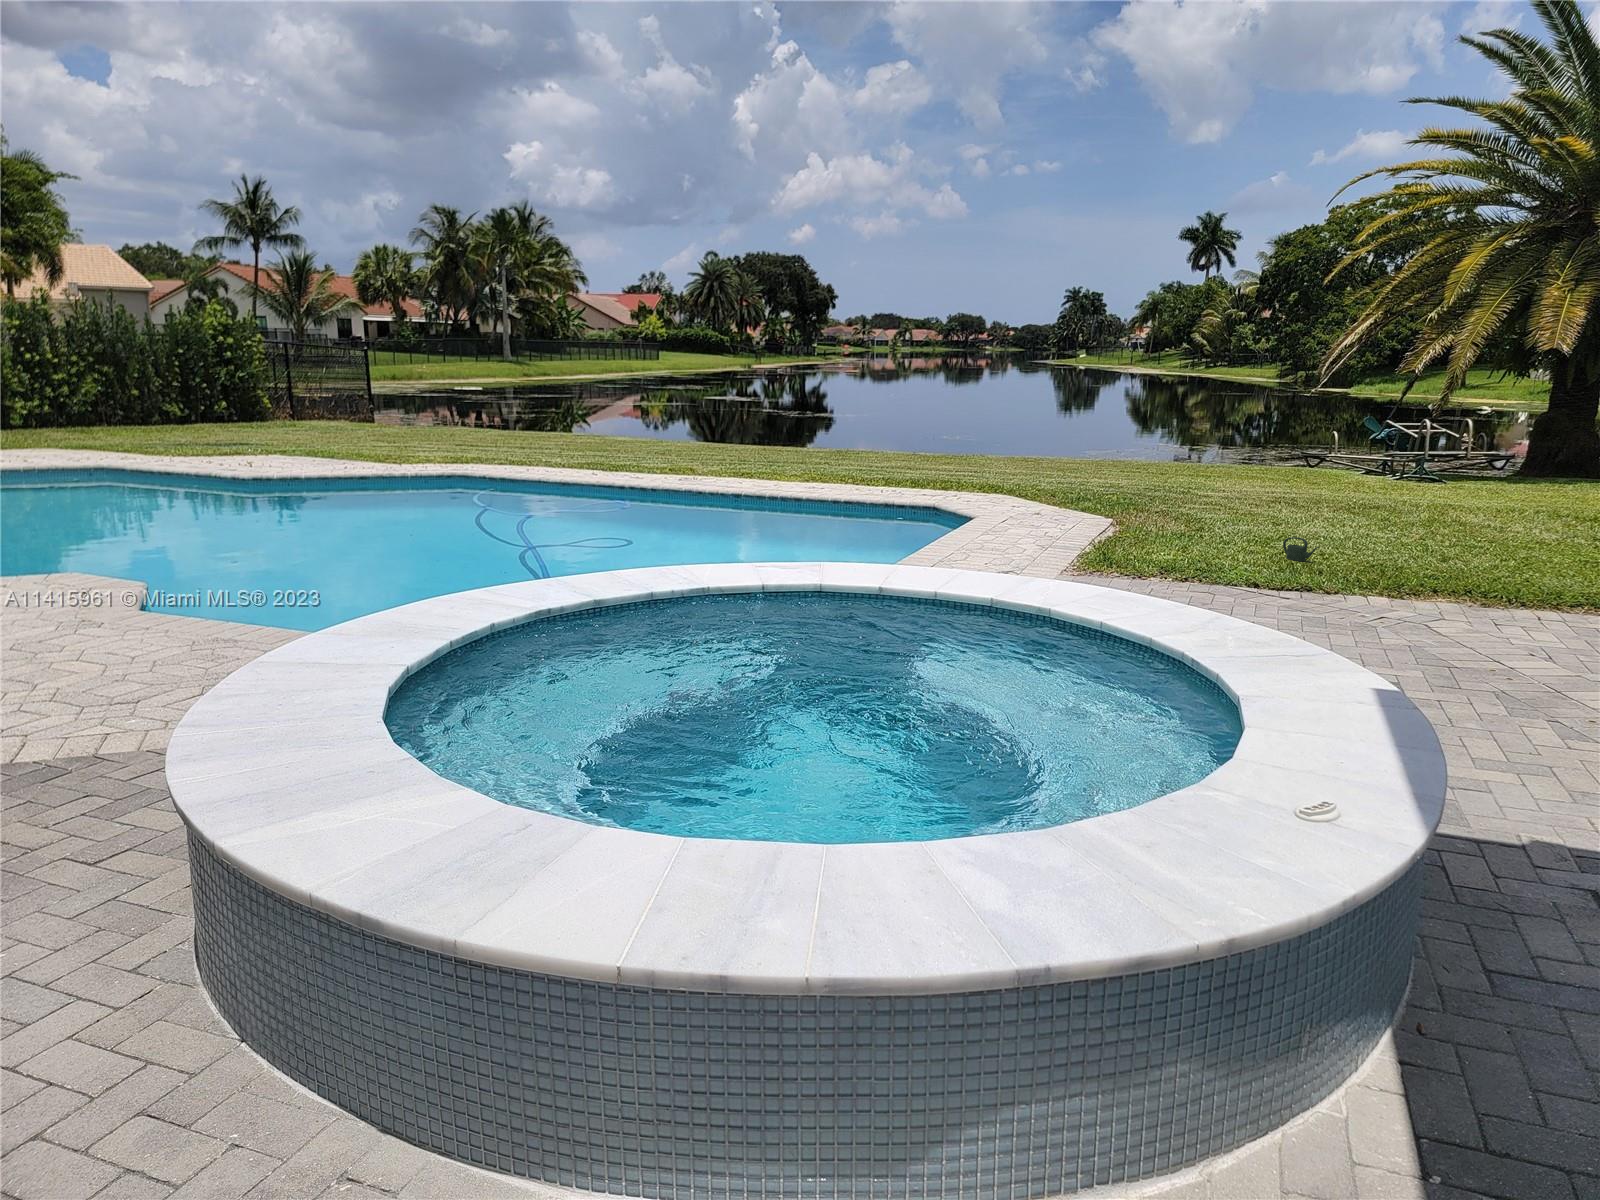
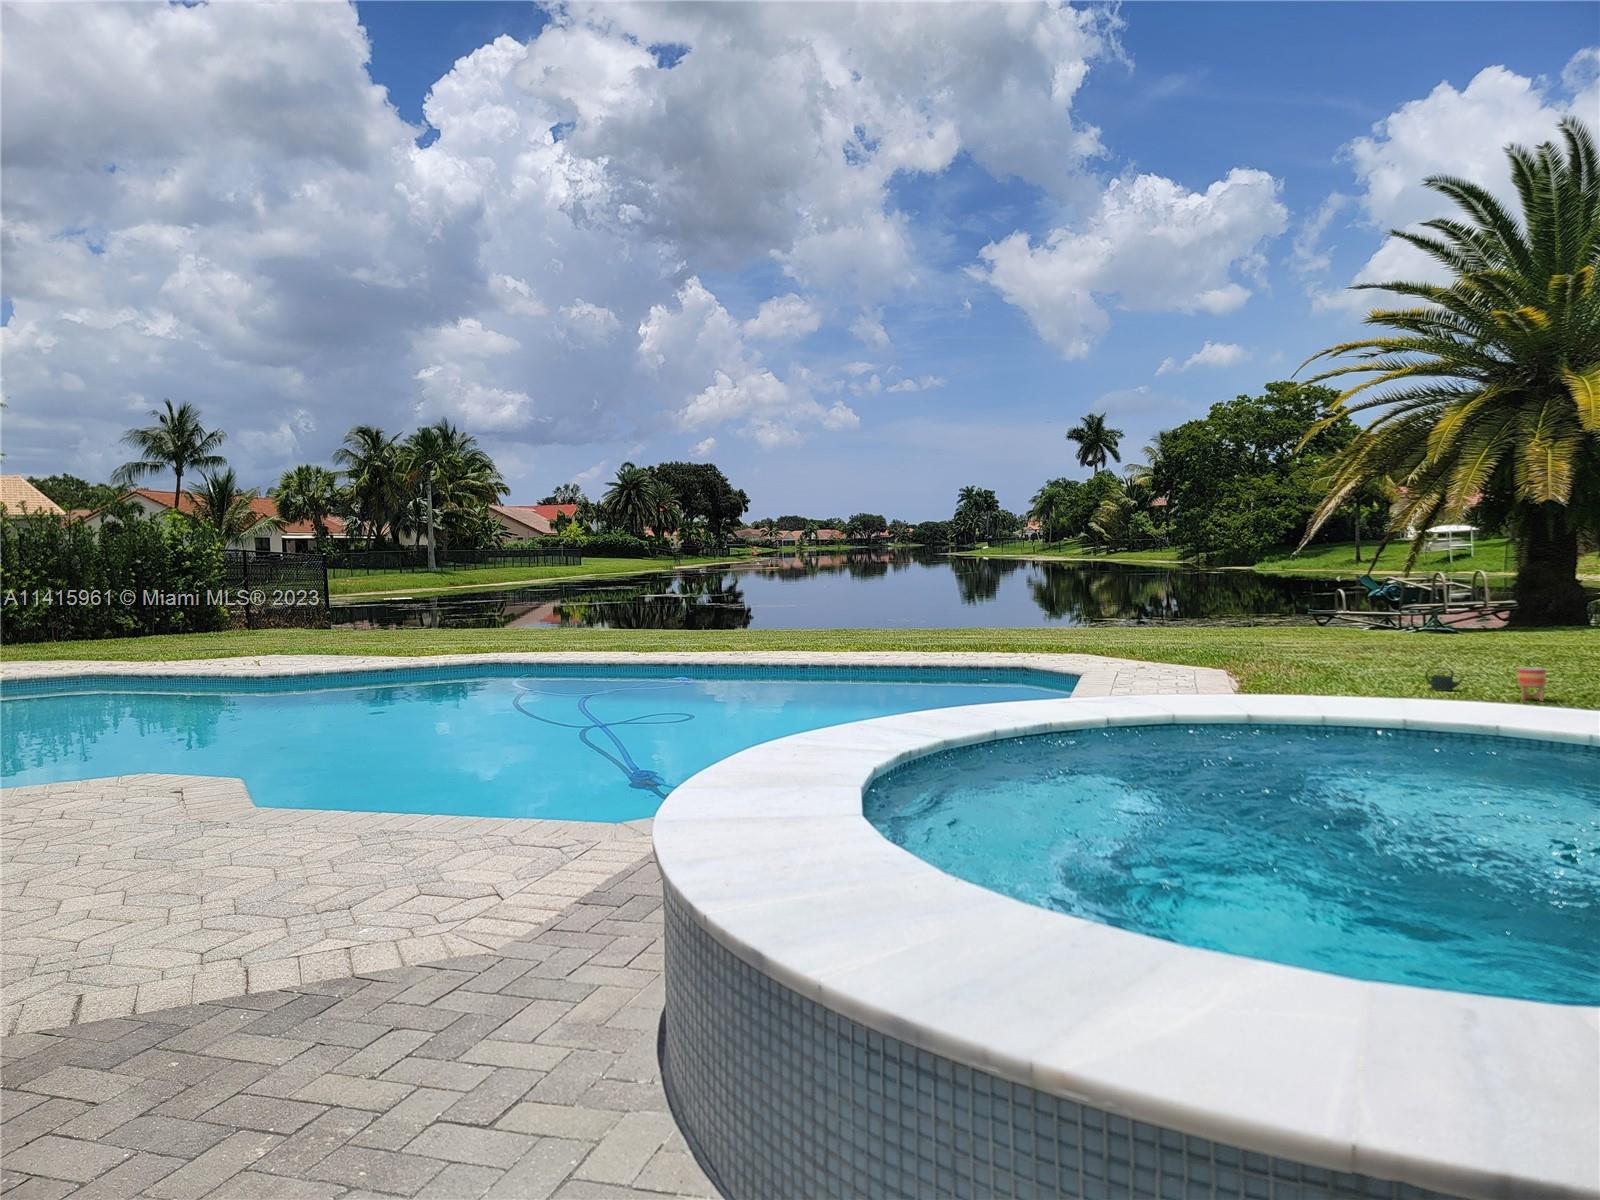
planter: none [1357,545,1385,579] -> present [1518,668,1546,701]

